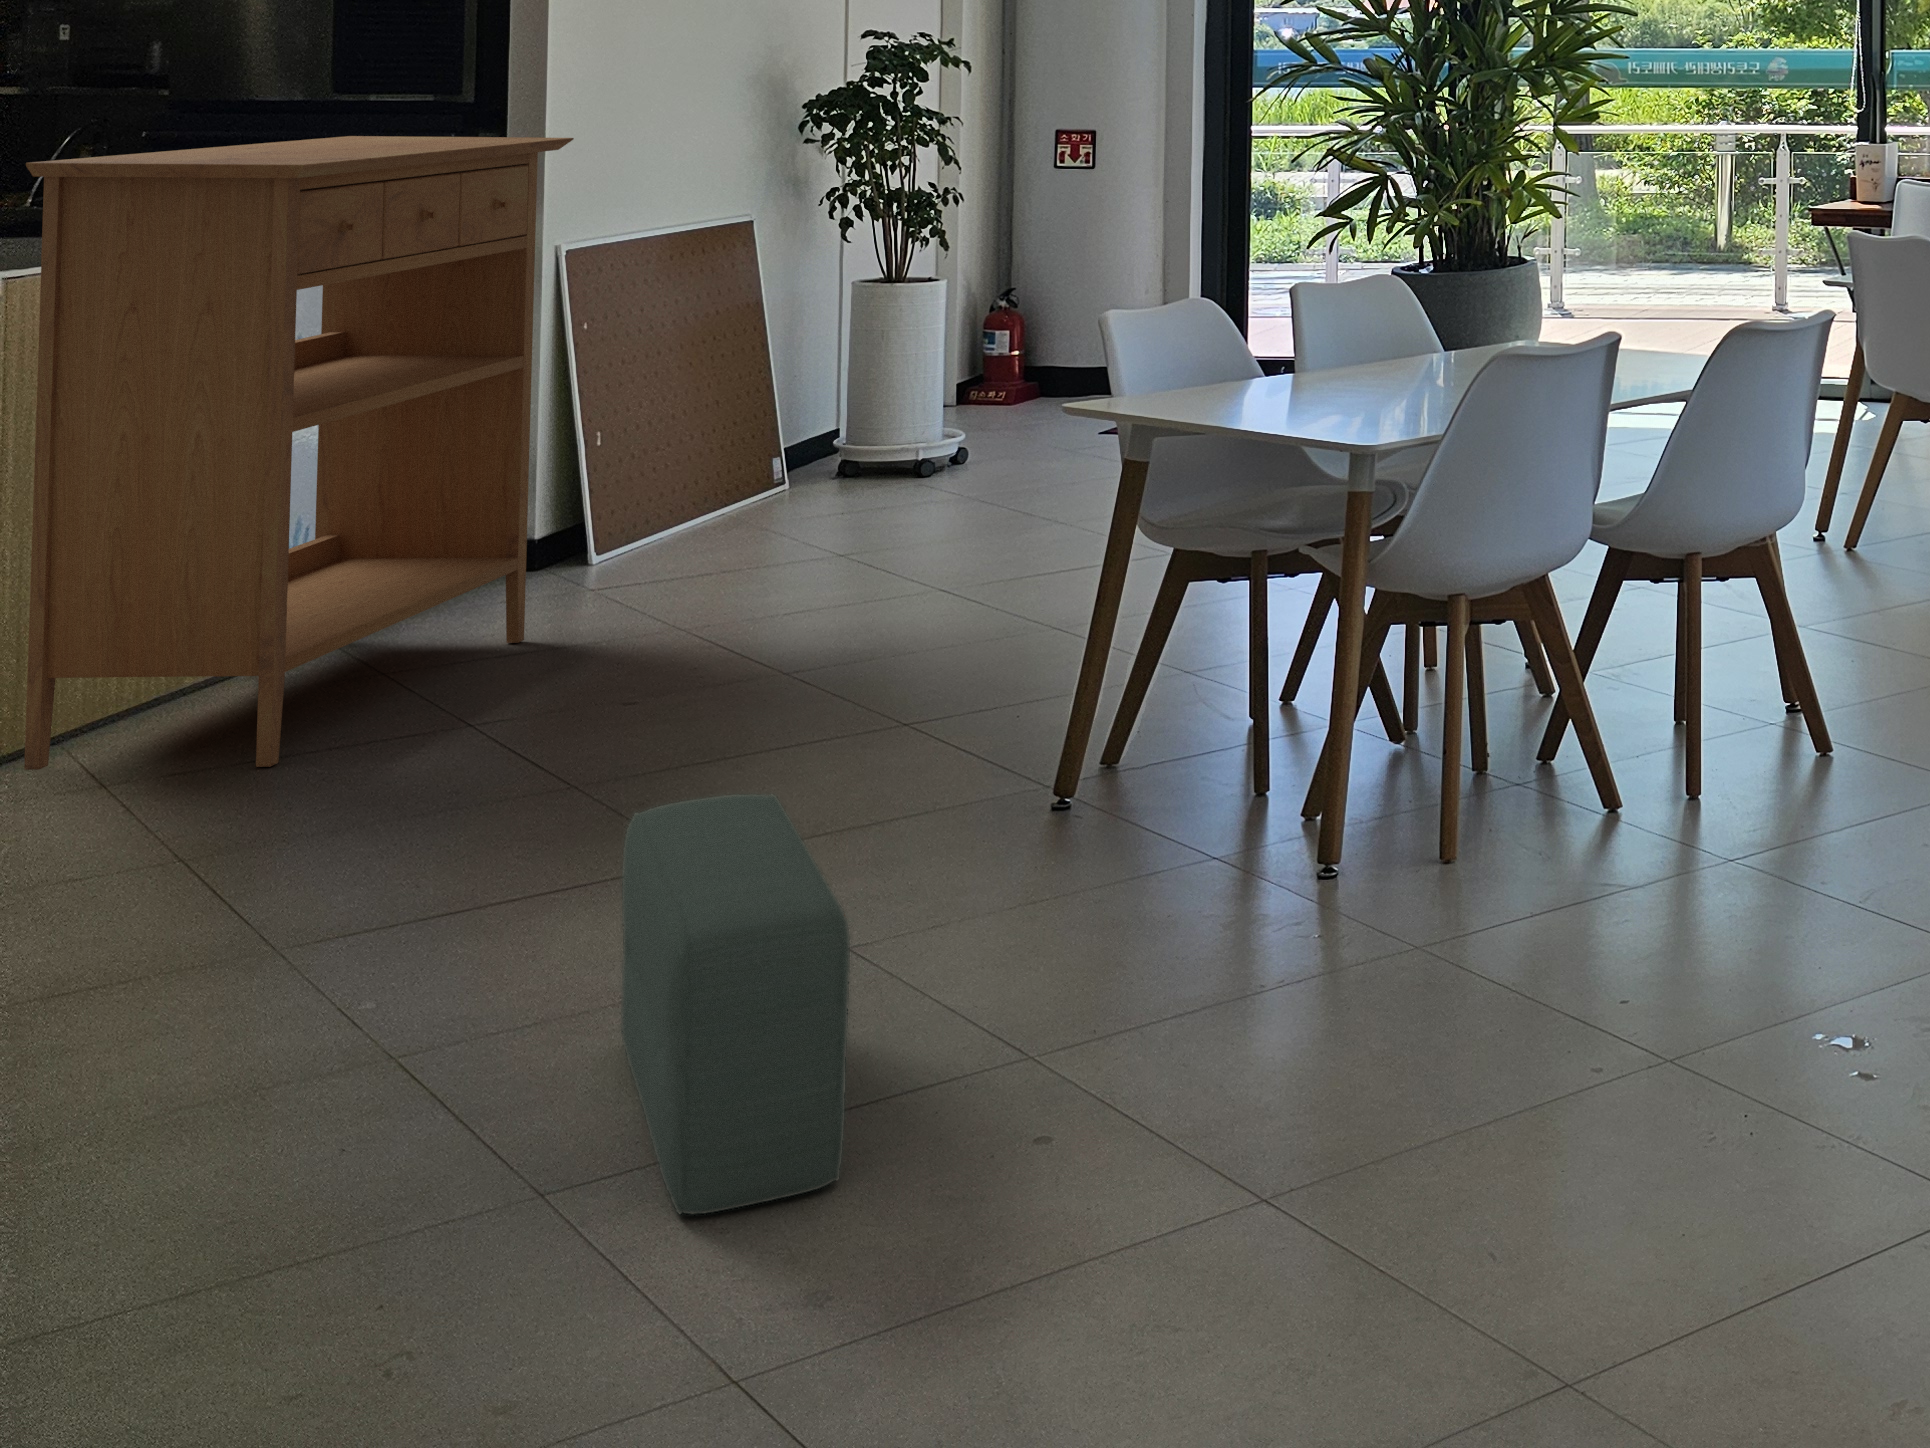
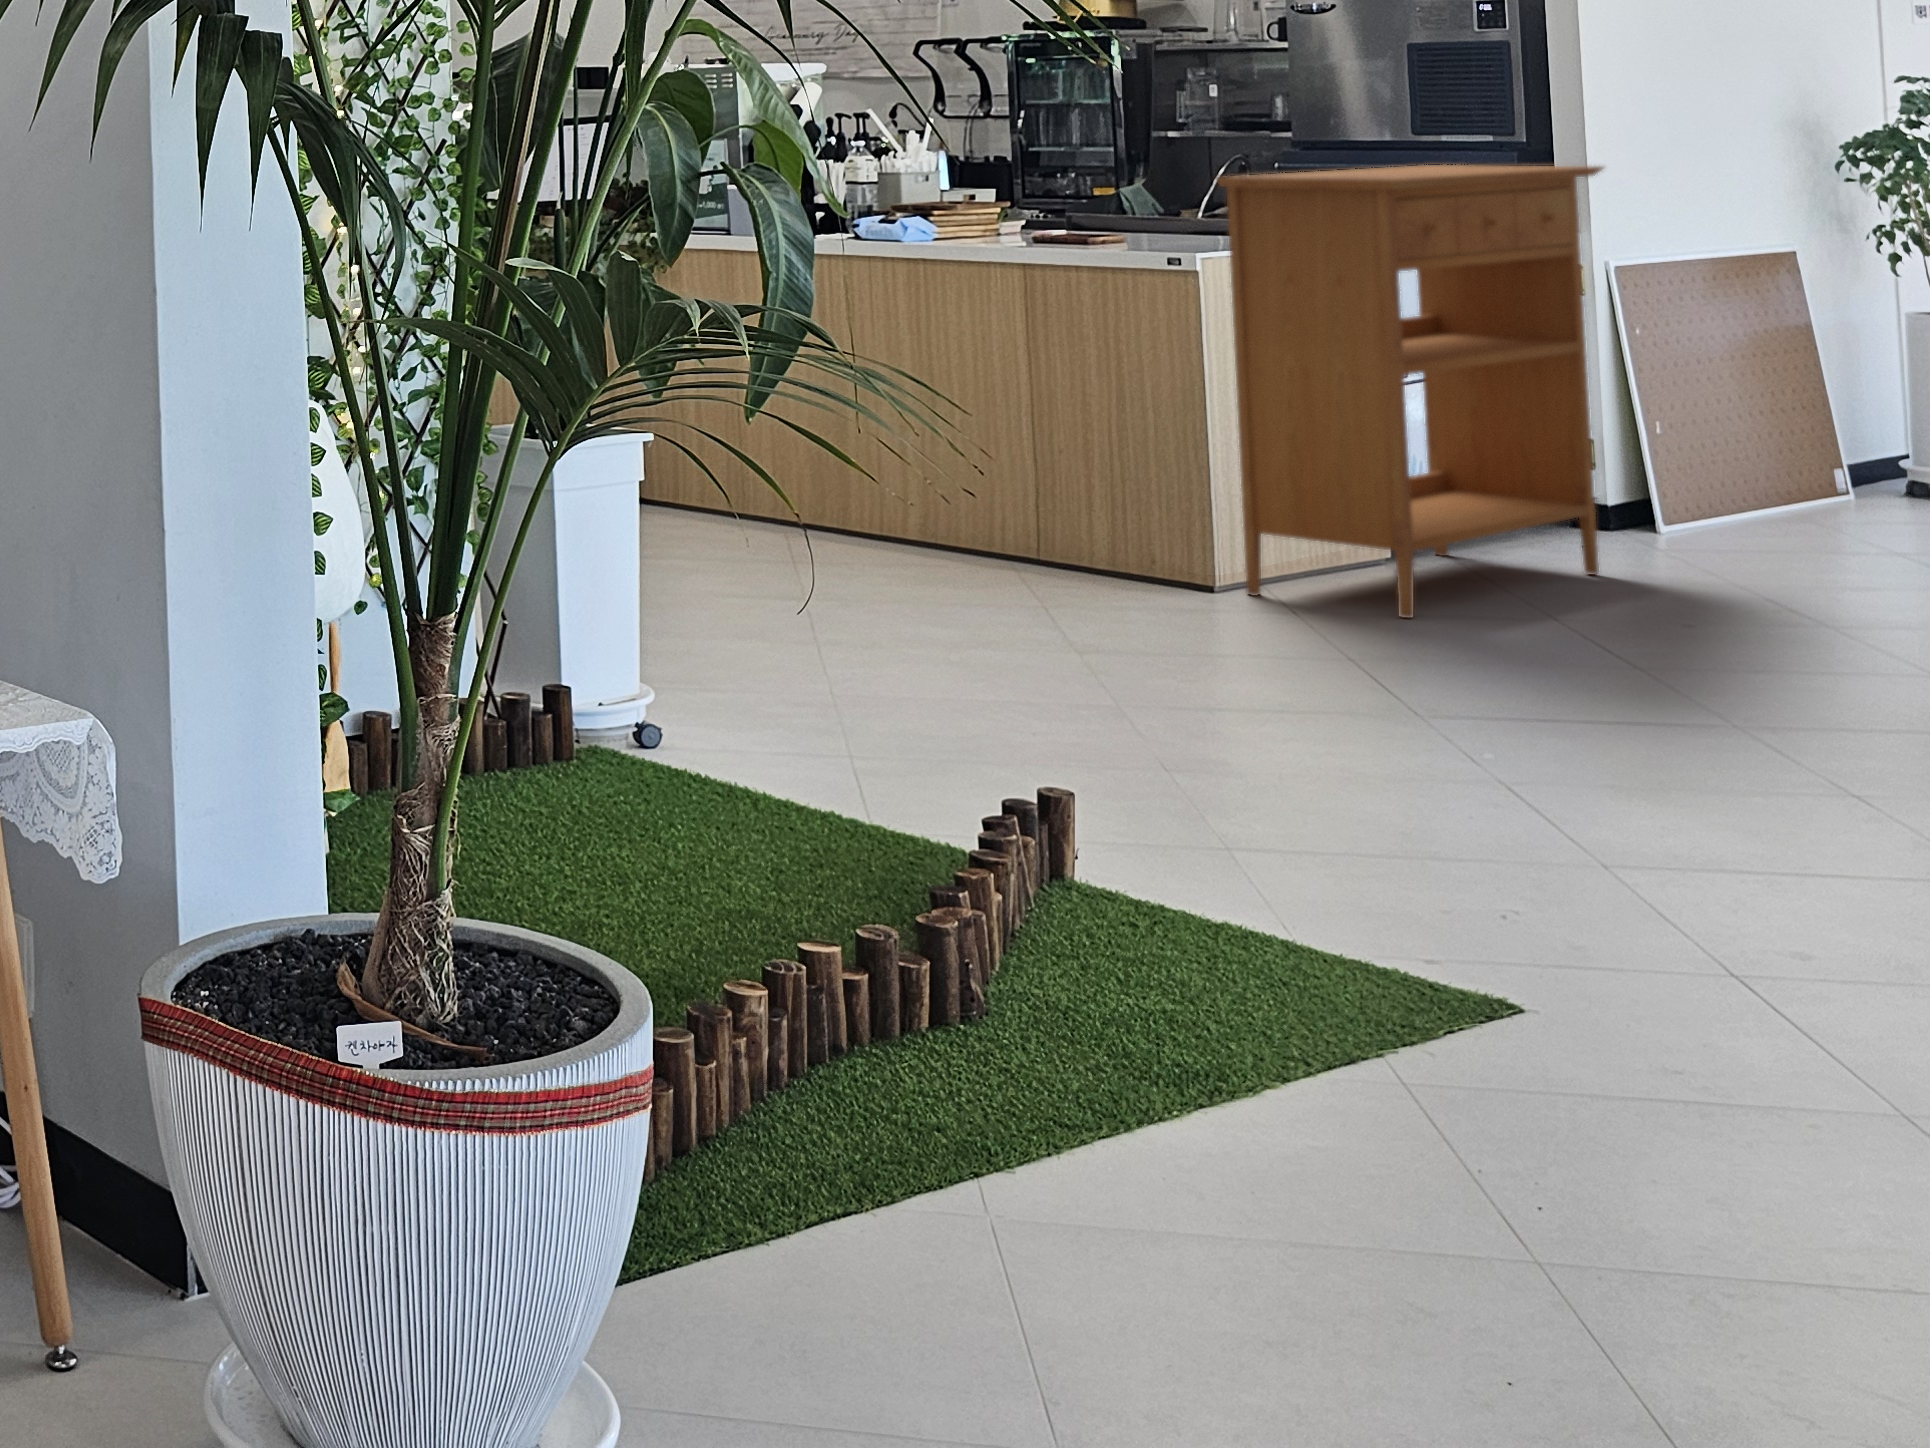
pouf: present [621,794,850,1214] -> none [1660,636,1834,906]

